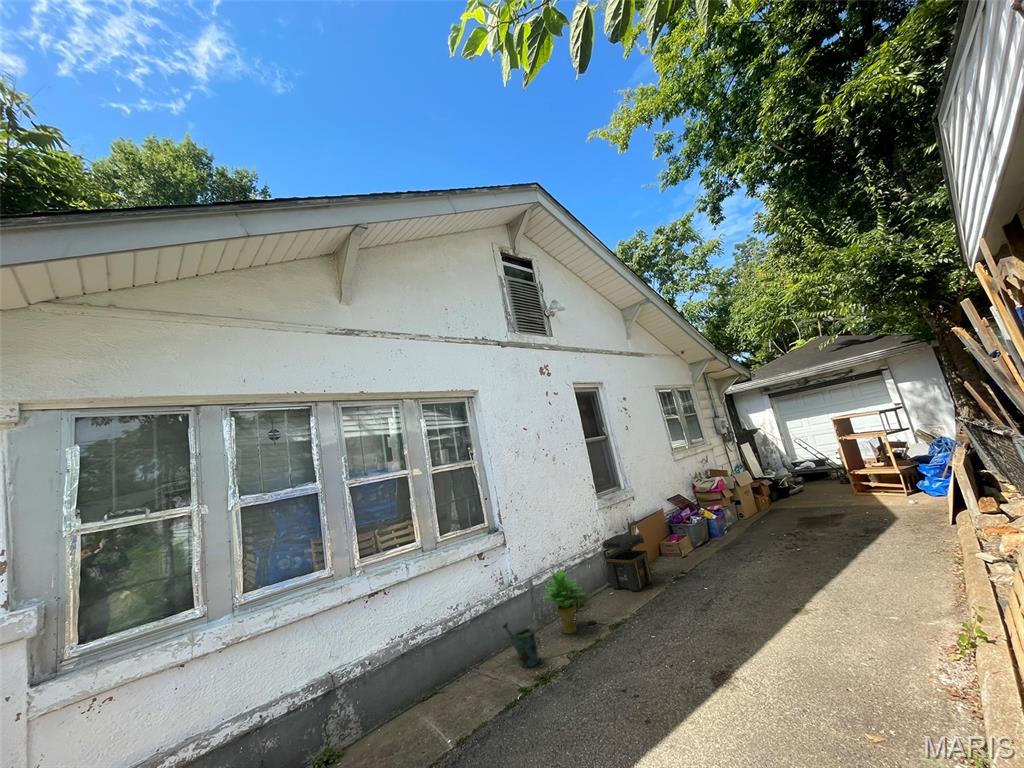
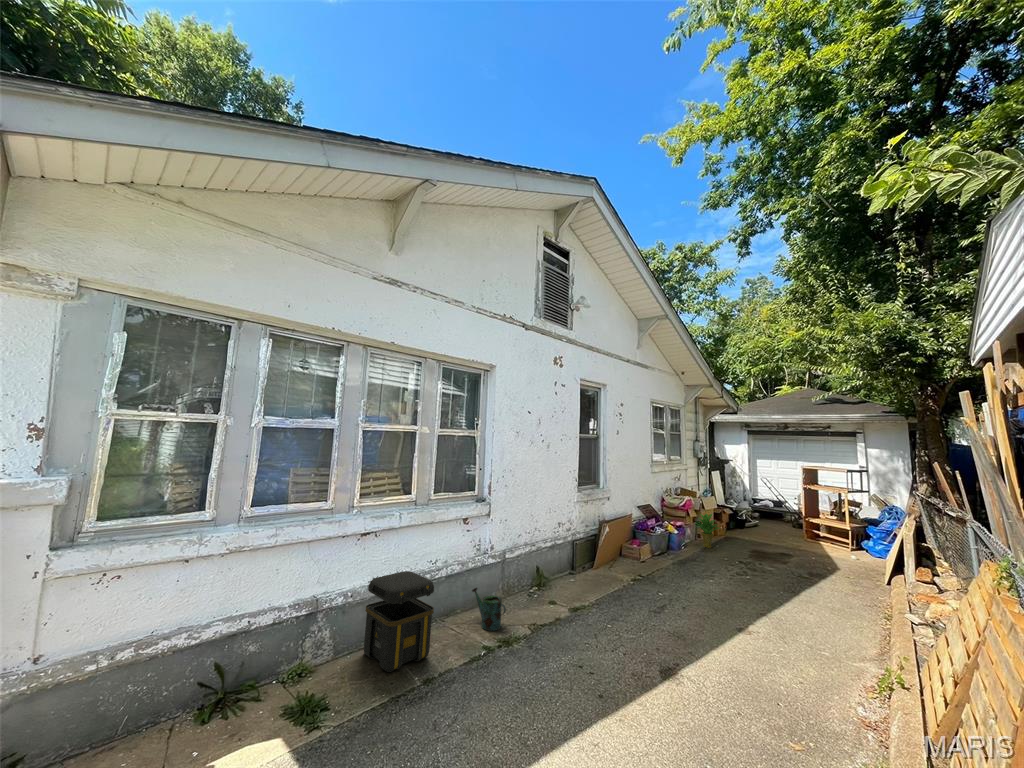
toolbox: present [603,534,652,591] -> present [364,571,434,672]
potted plant: present [543,569,584,634] -> present [695,514,720,548]

